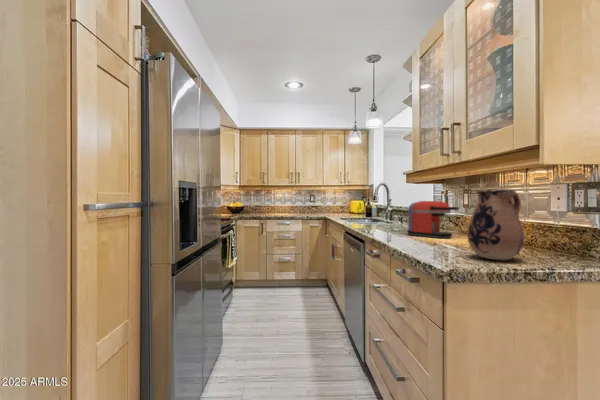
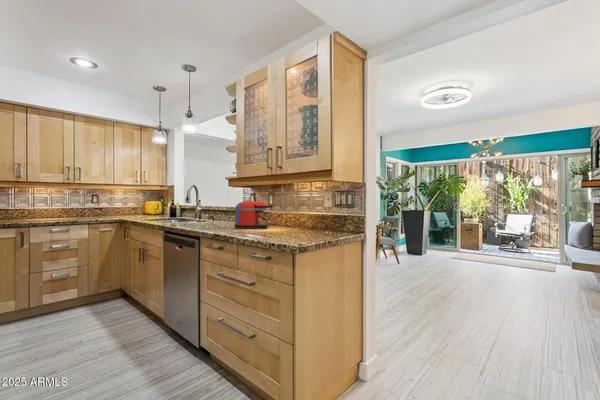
ceramic pitcher: present [468,190,525,260] -> none [295,195,325,238]

